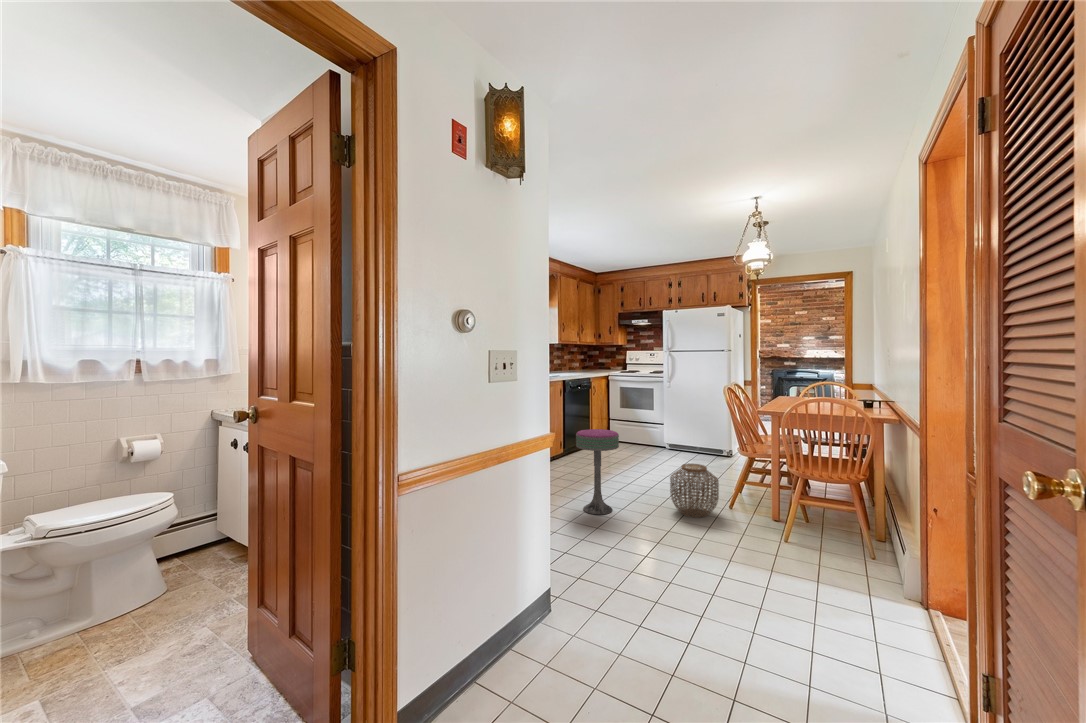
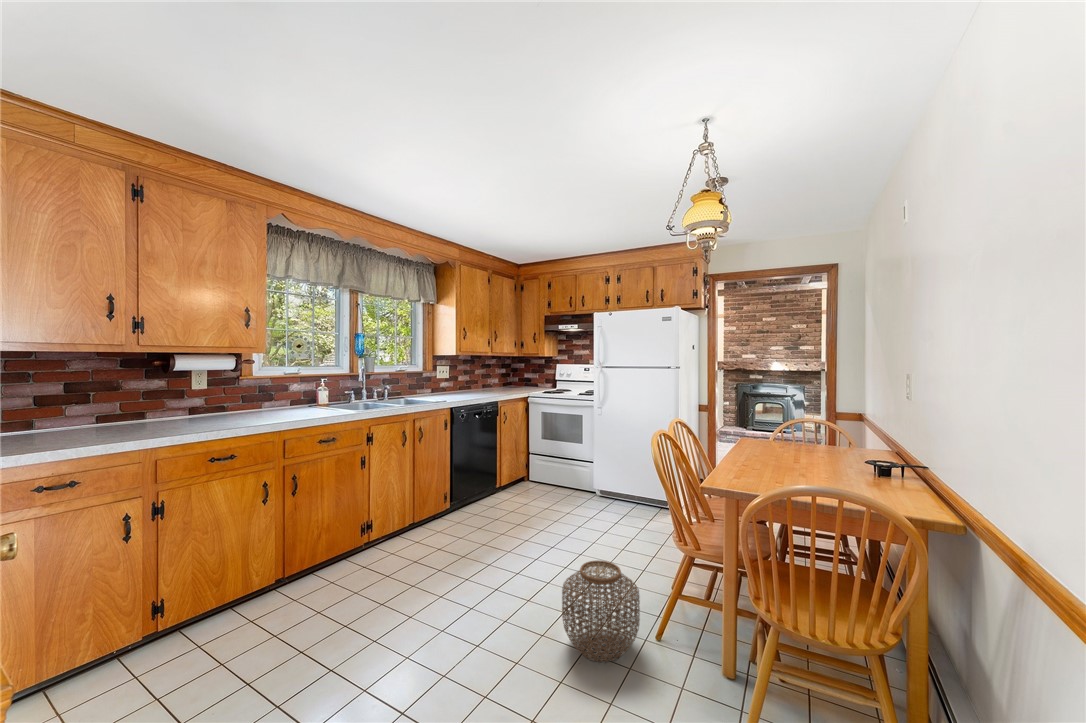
bar stool: present [576,429,619,515] -> none [406,501,479,657]

